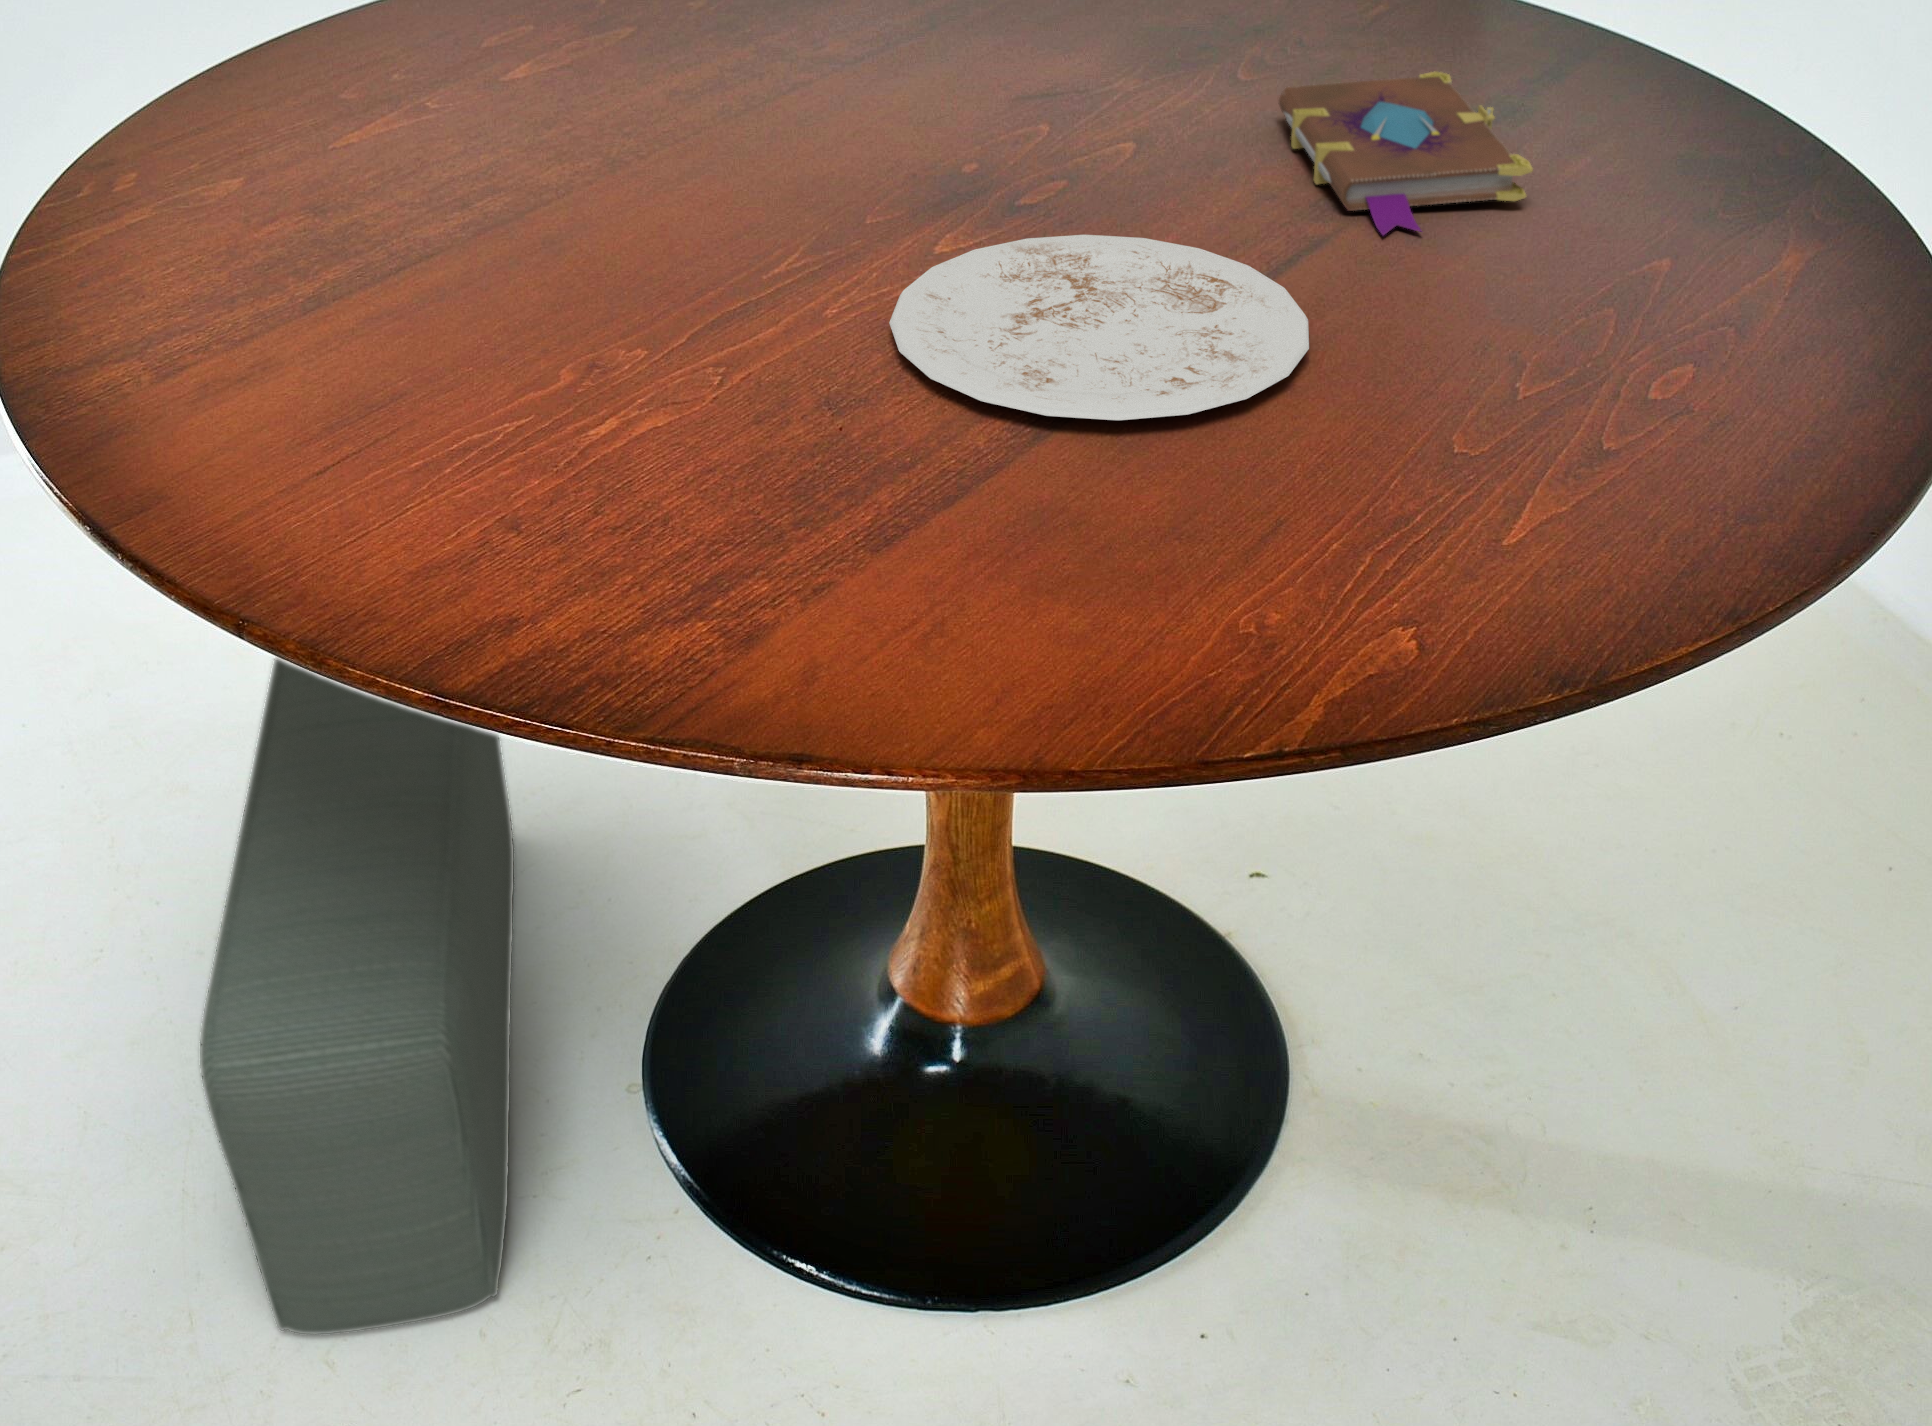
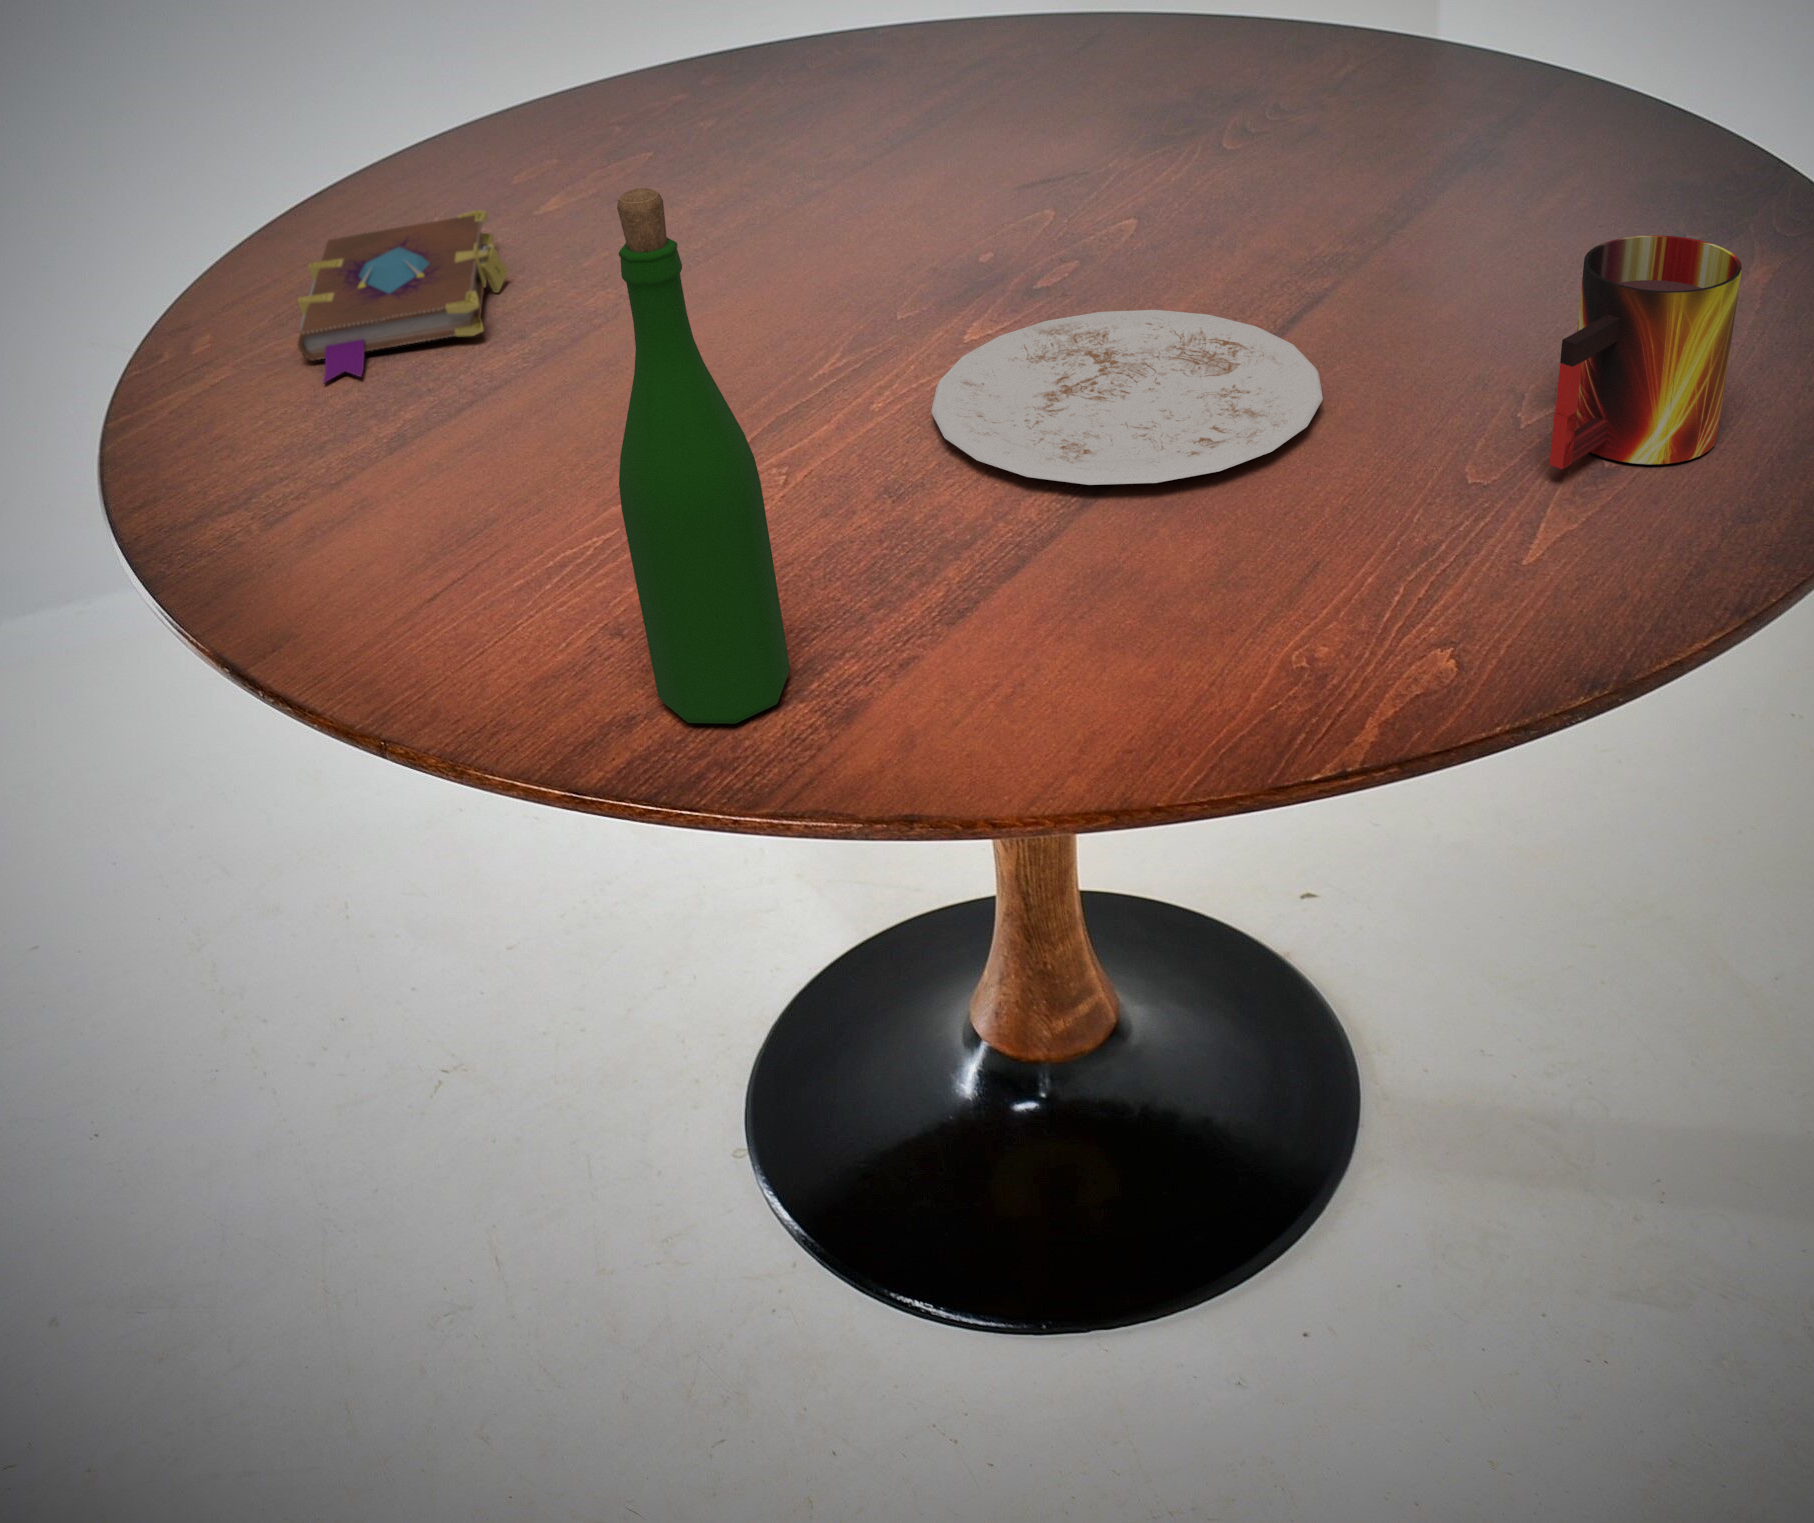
wine bottle: none [516,37,694,637] -> present [617,188,790,724]
book: present [1279,72,1533,235] -> present [298,210,508,382]
mug: none [1542,205,1767,452] -> present [1550,235,1742,469]
pouf: present [200,658,514,1334] -> none [347,707,639,1404]

